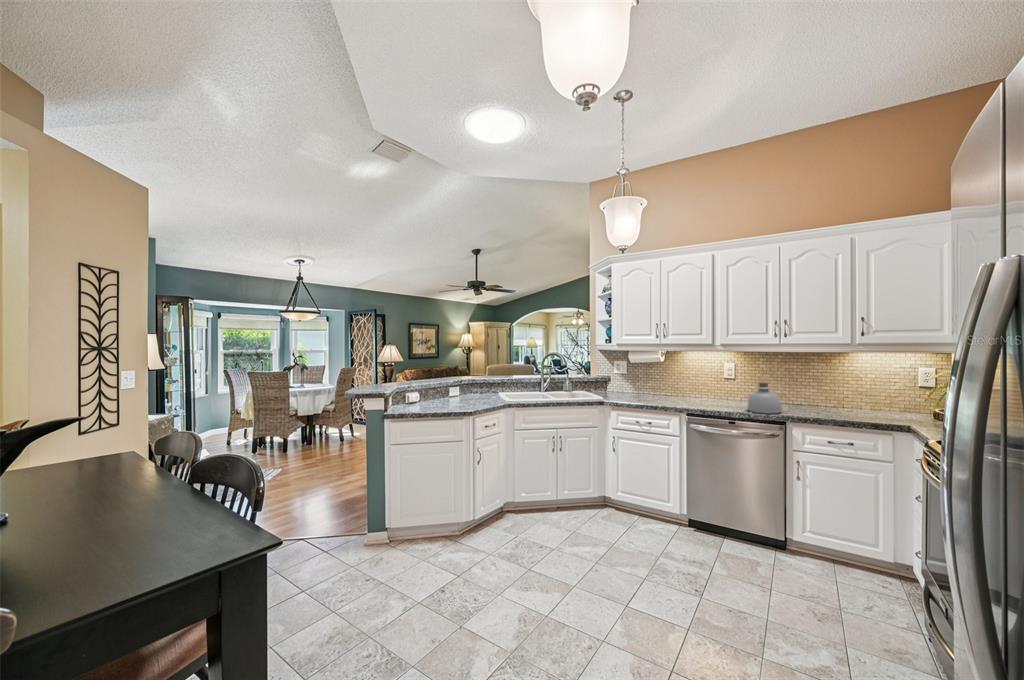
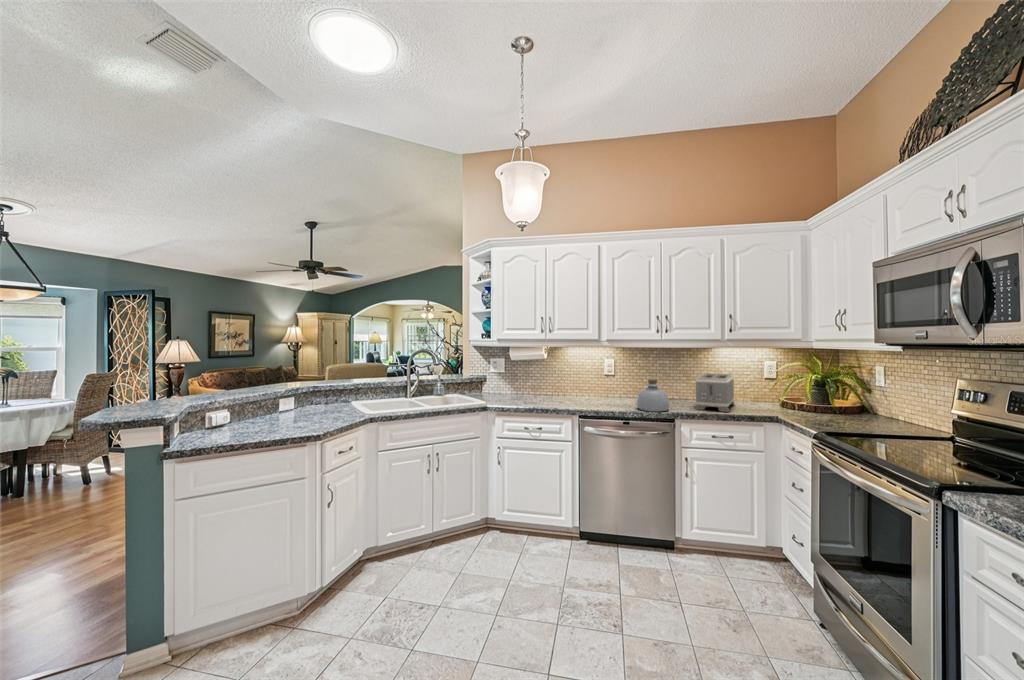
toaster: none [813,379,870,419] -> present [695,373,735,412]

